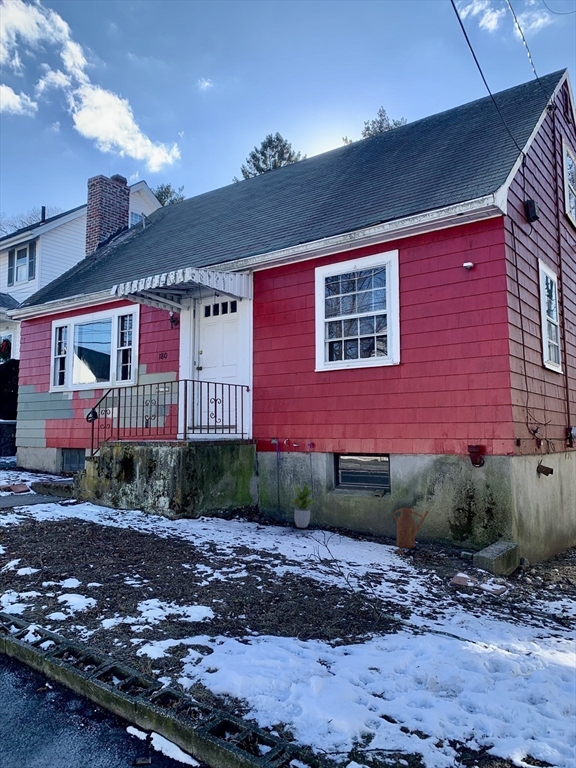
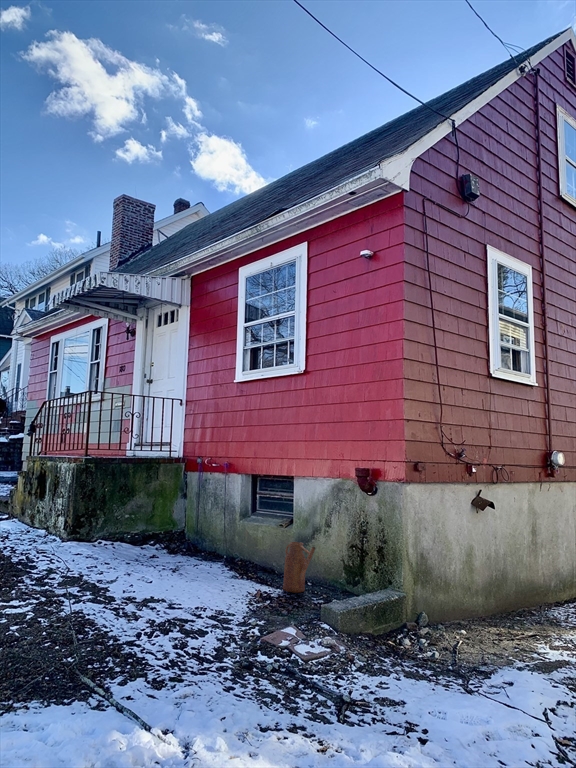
potted plant: present [291,482,314,528] -> none [192,507,227,561]

